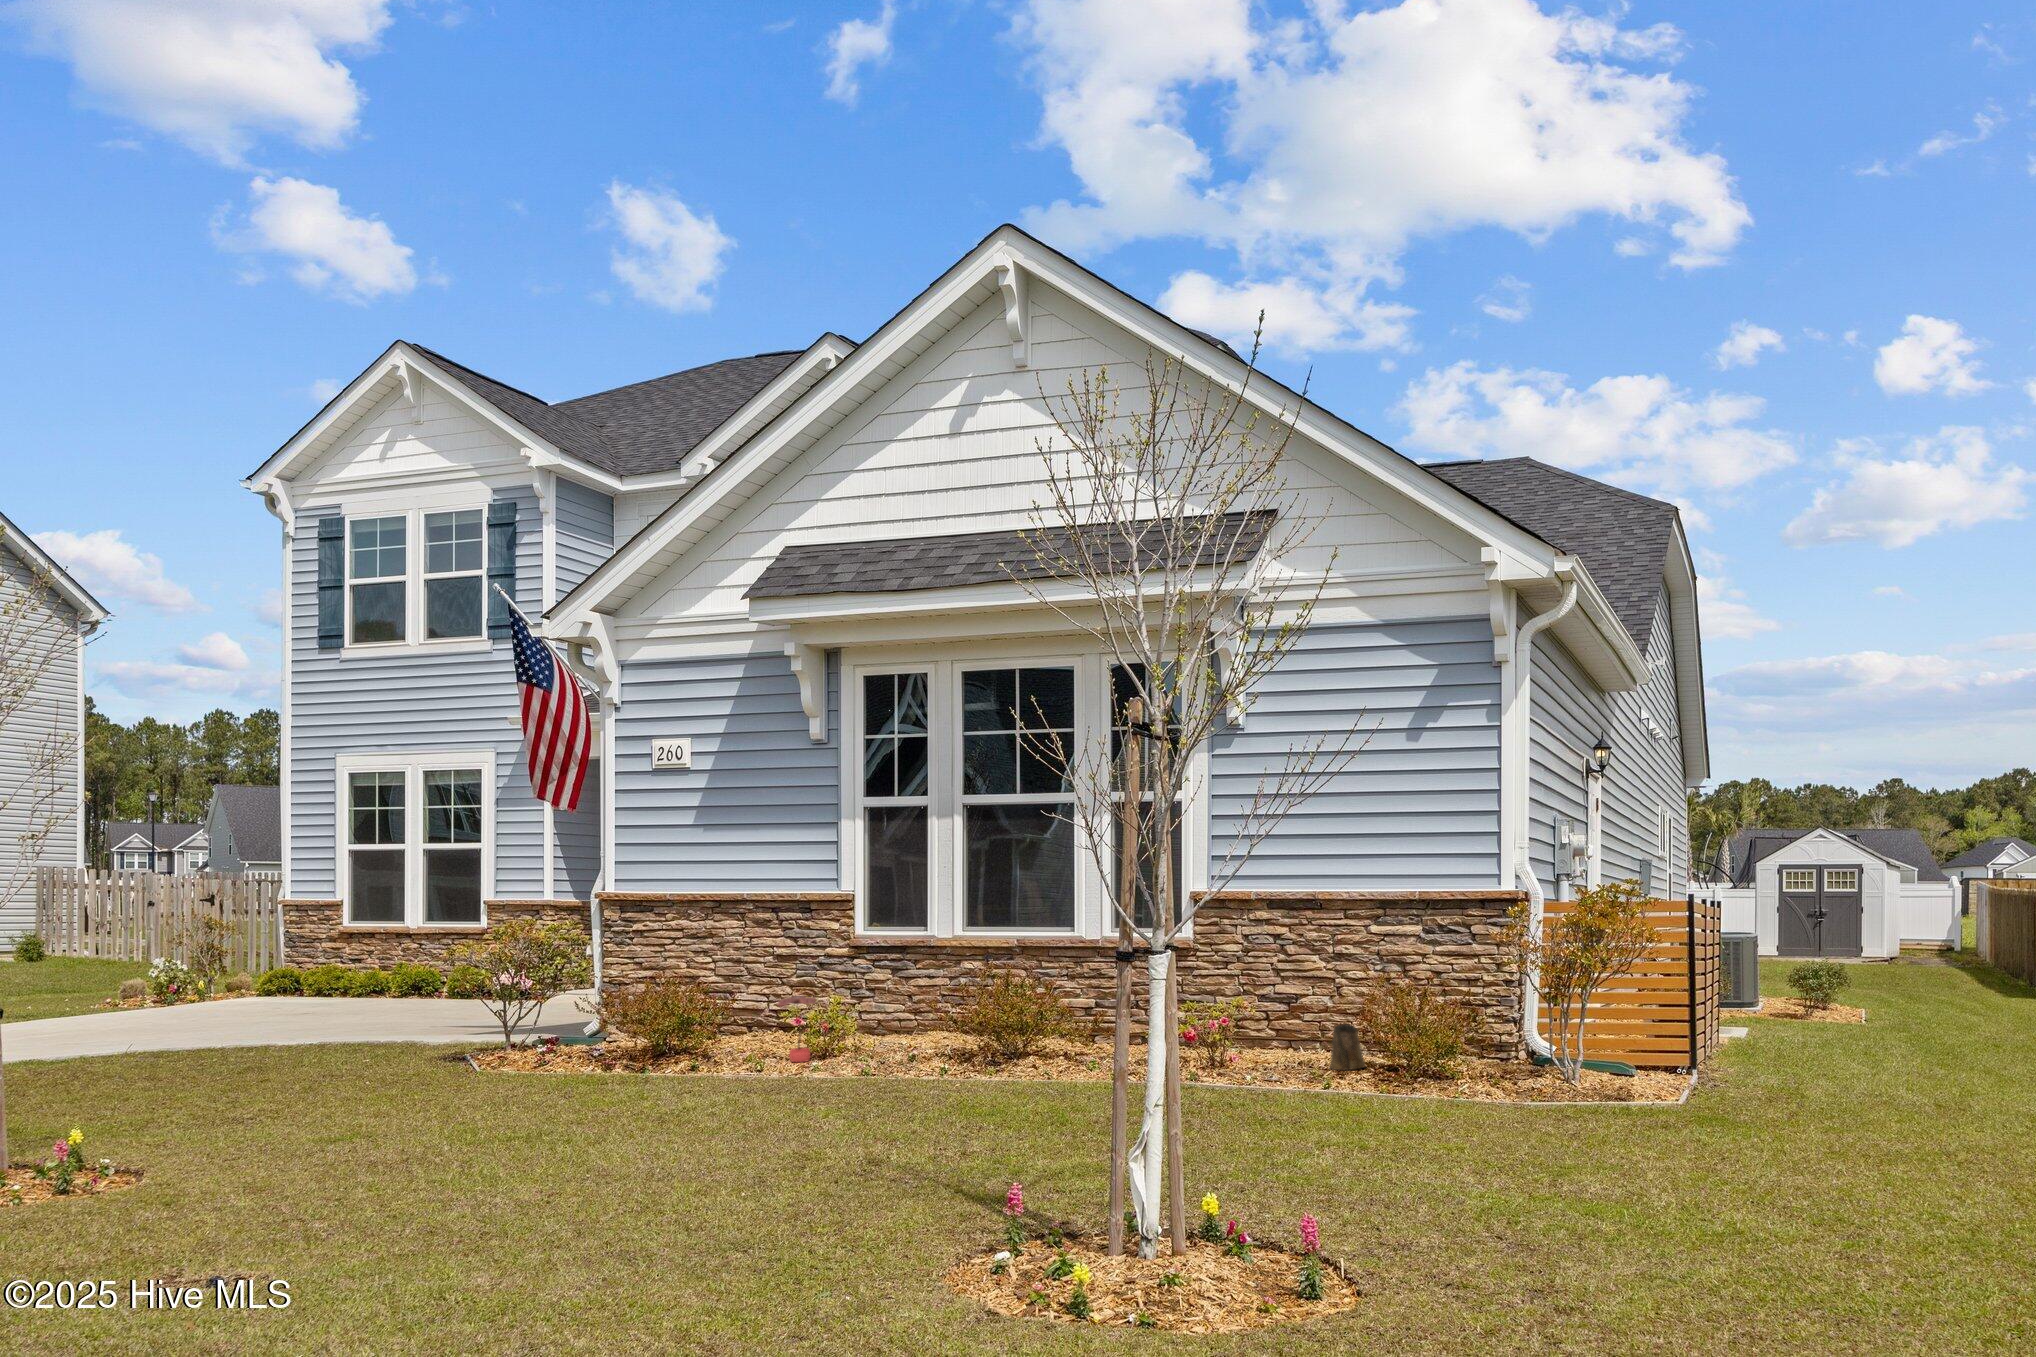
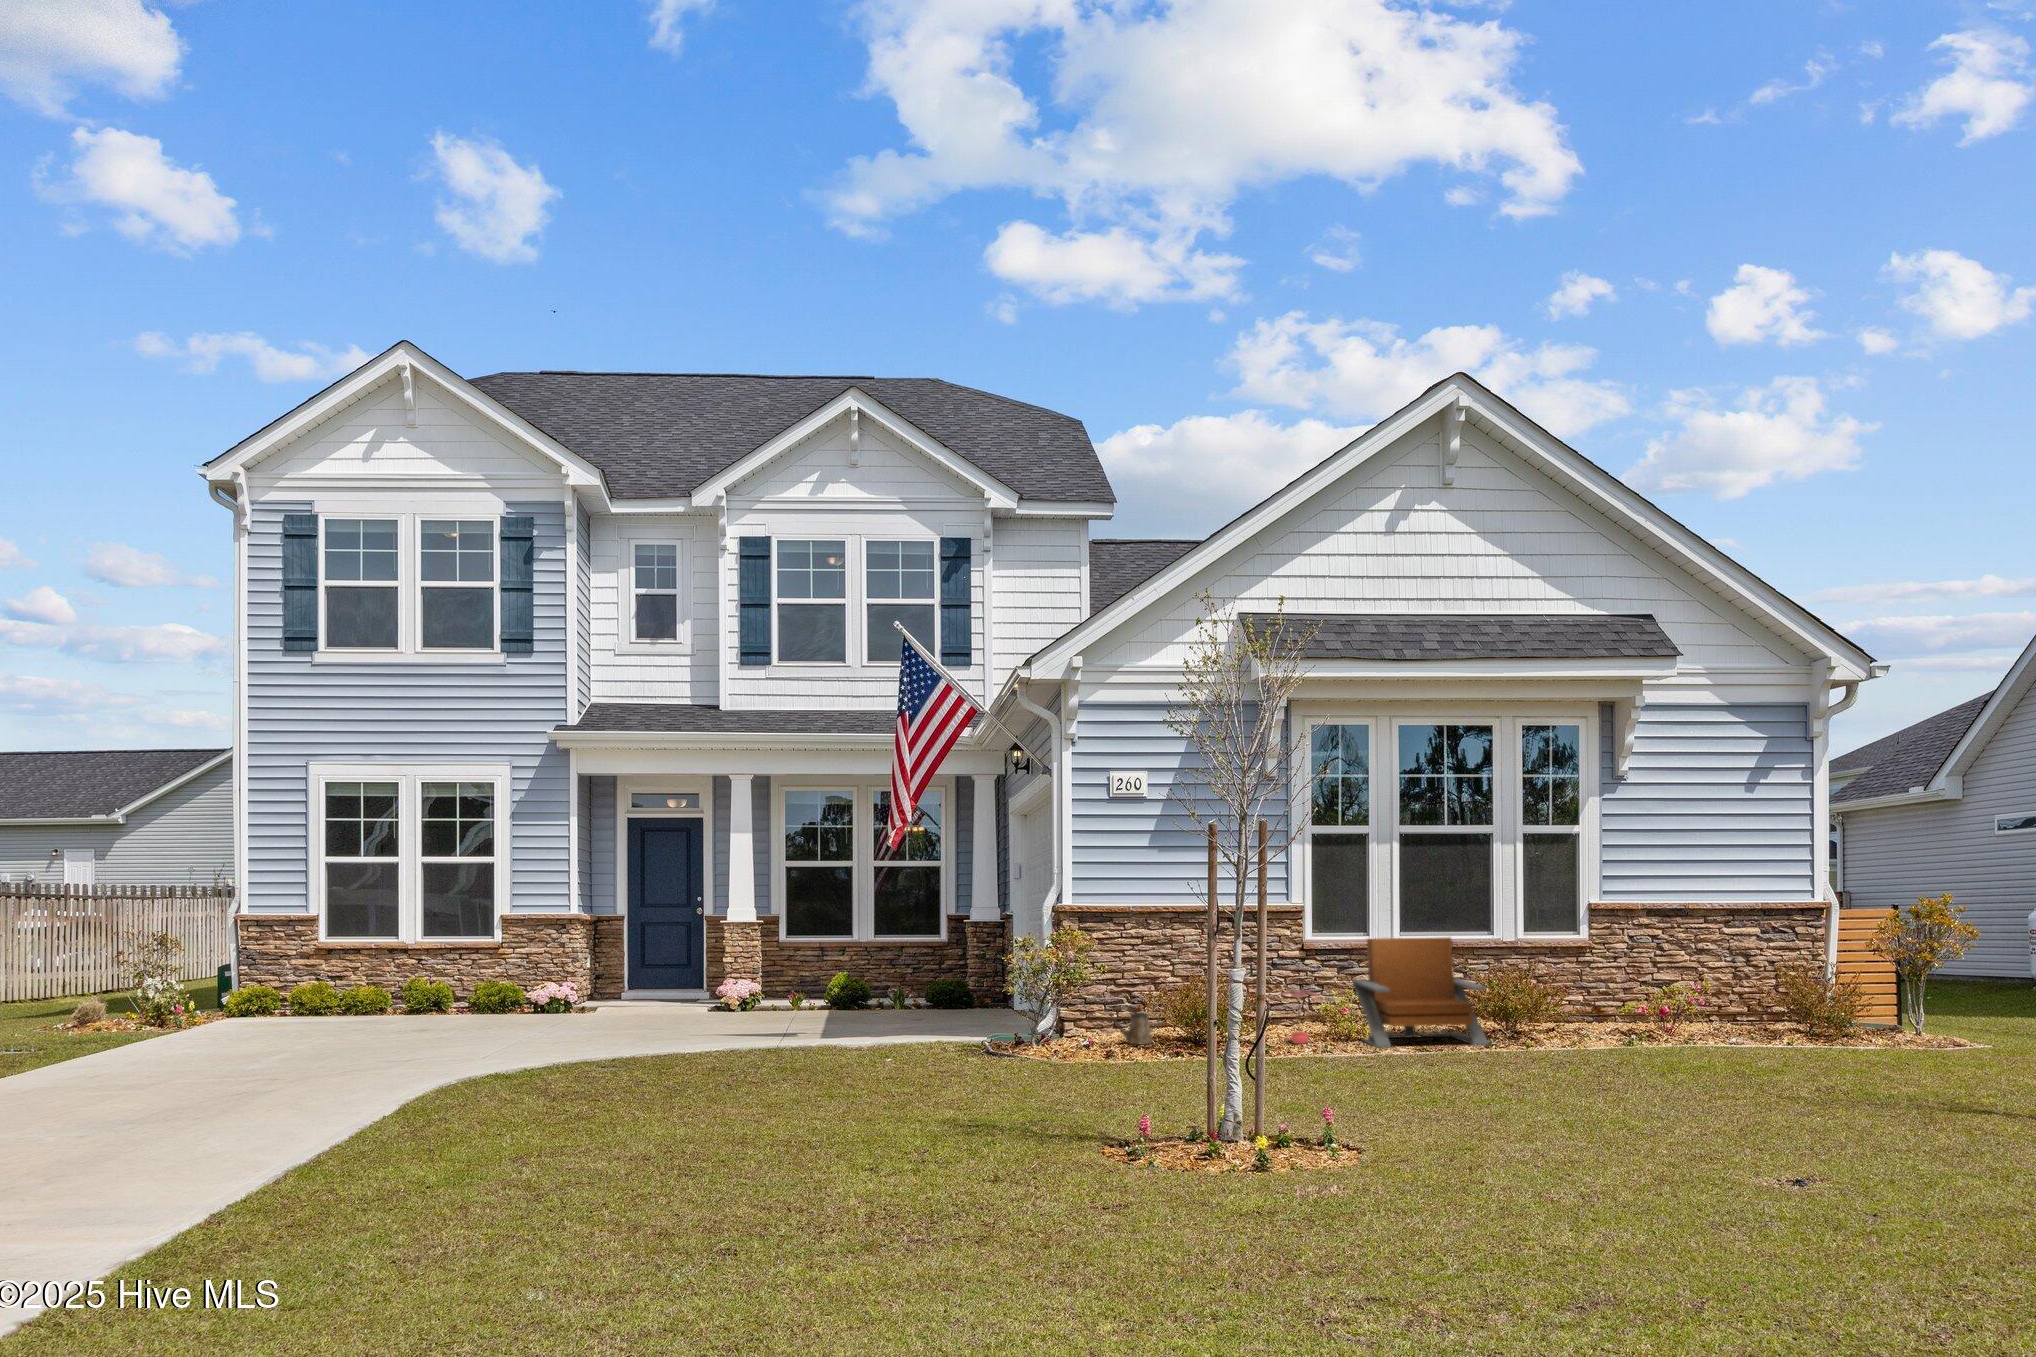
lounge chair: none [831,934,1010,1076] -> present [1352,937,1489,1048]
watering can: present [1330,1024,1366,1070] -> present [1106,1011,1159,1044]

